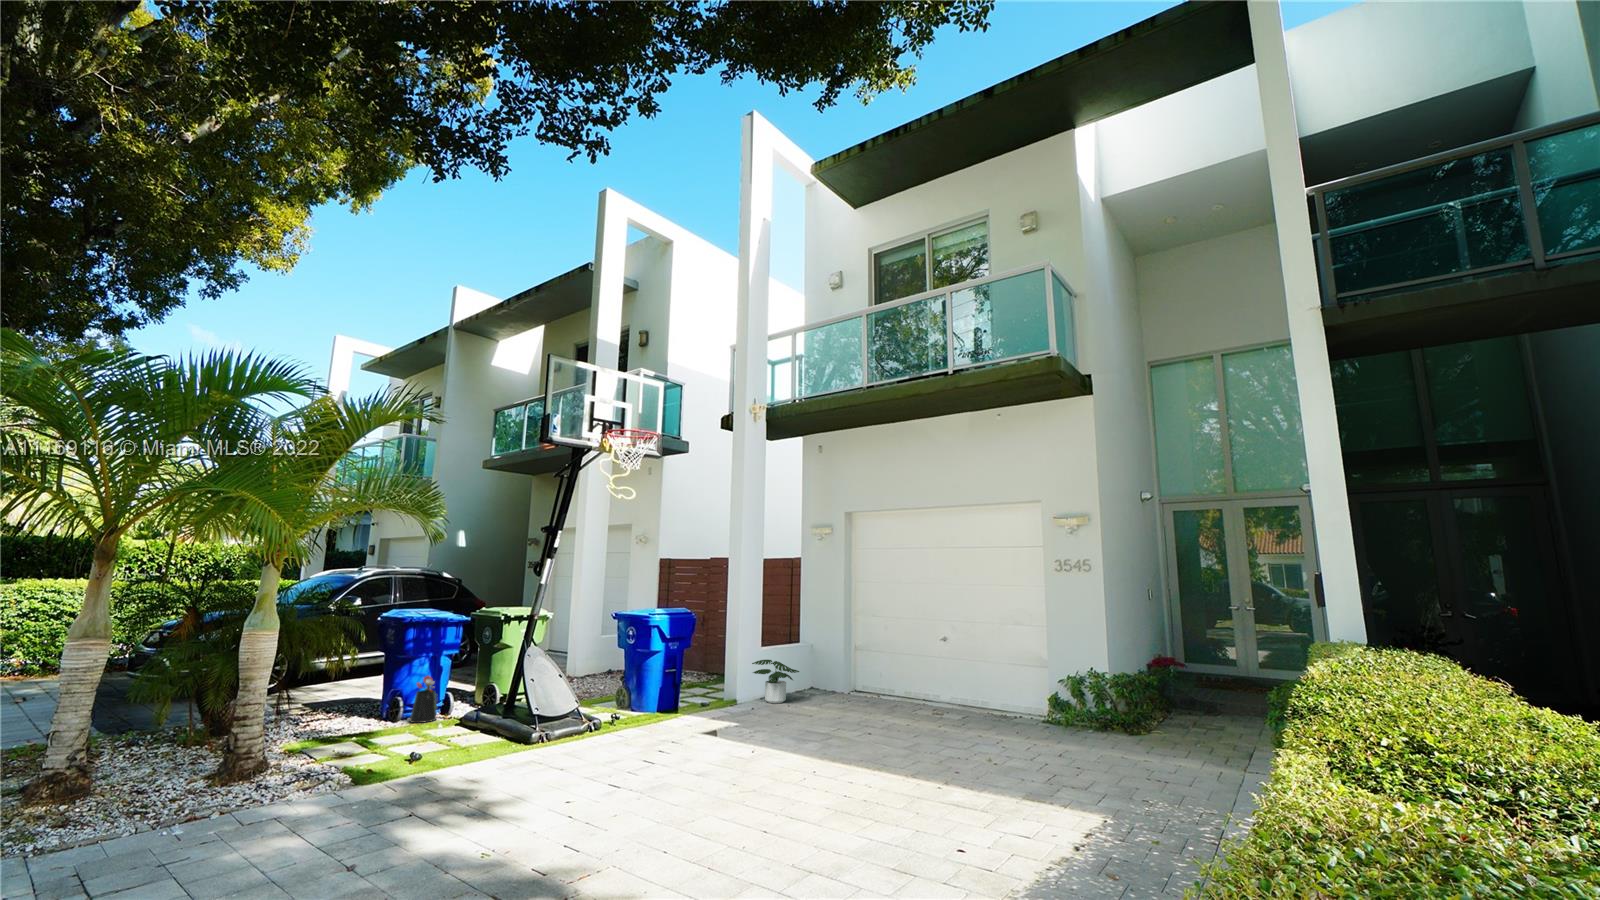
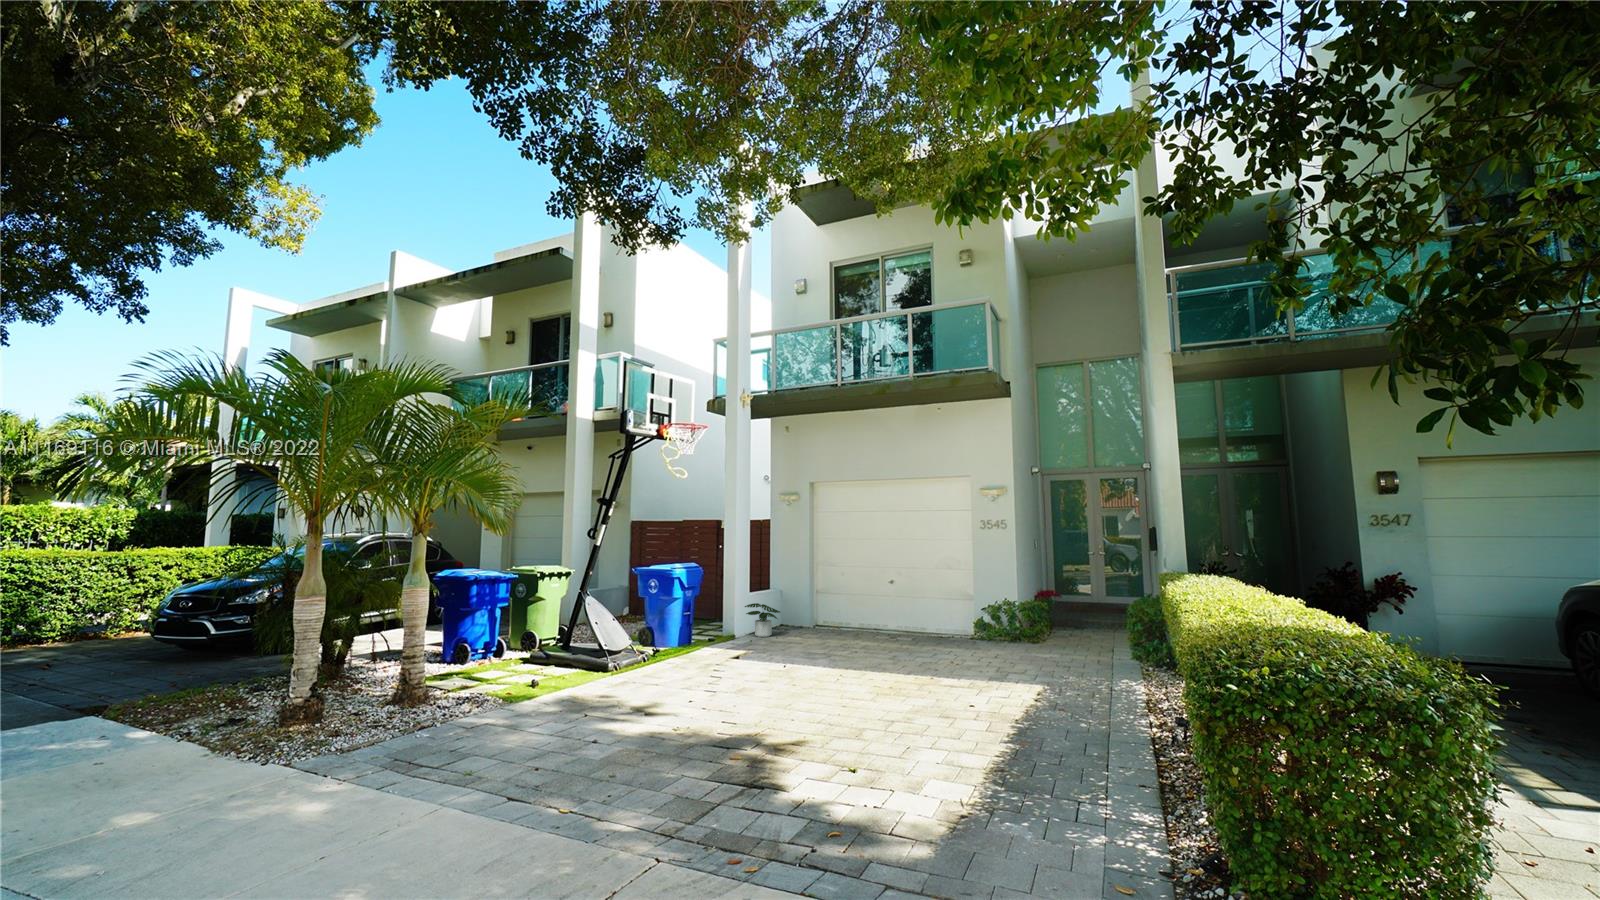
watering can: present [409,676,437,723] -> none [479,624,502,663]

